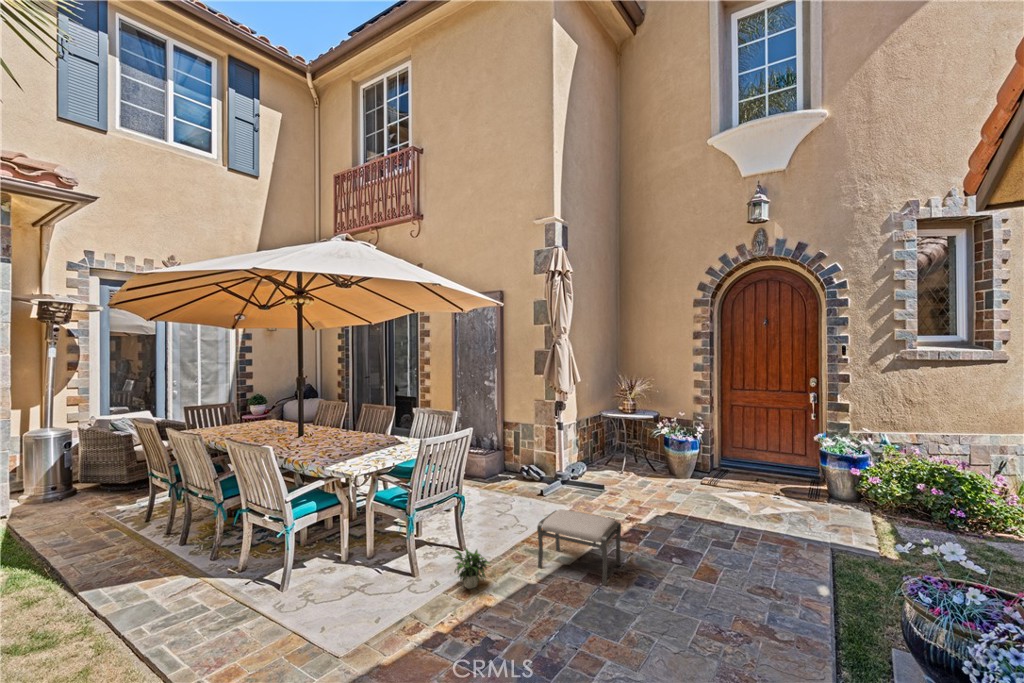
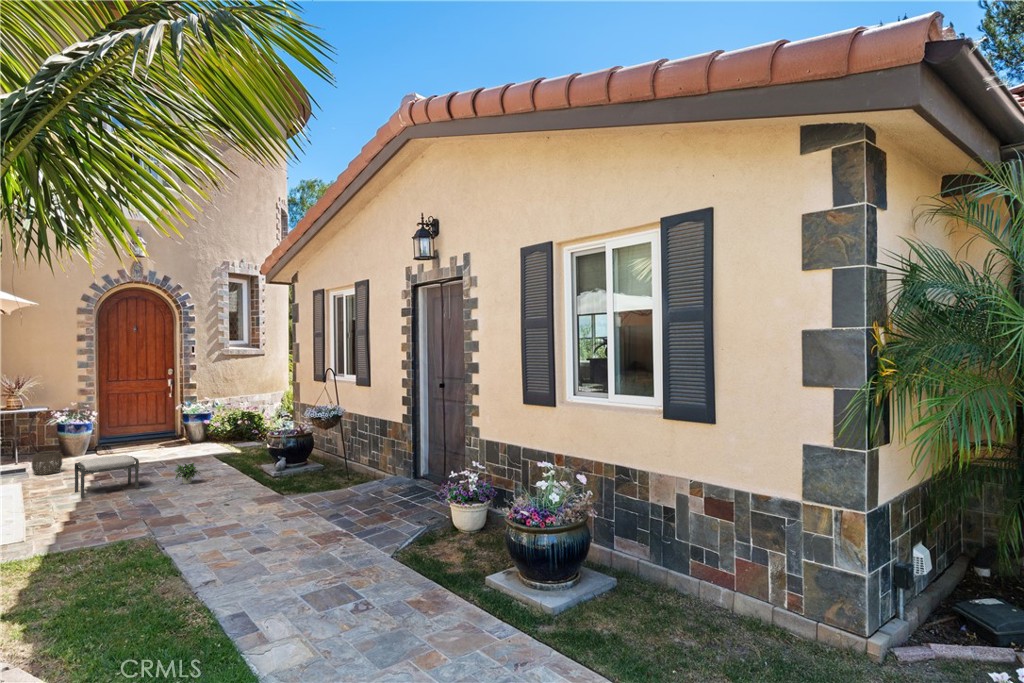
woven basket: none [592,471,621,502] -> present [32,451,62,475]
potted plant: present [453,549,489,589] -> present [175,463,201,484]

